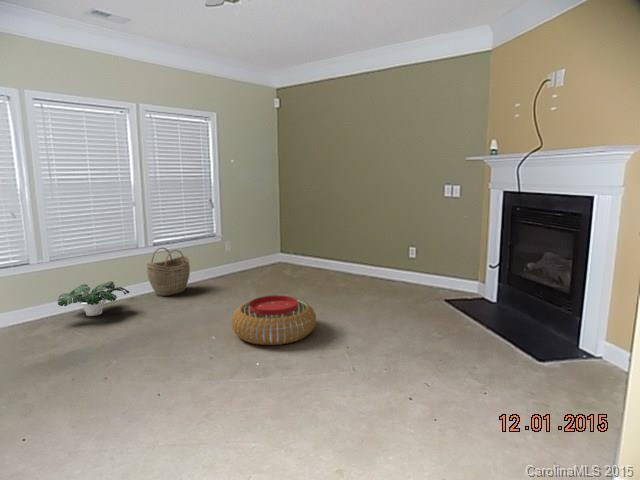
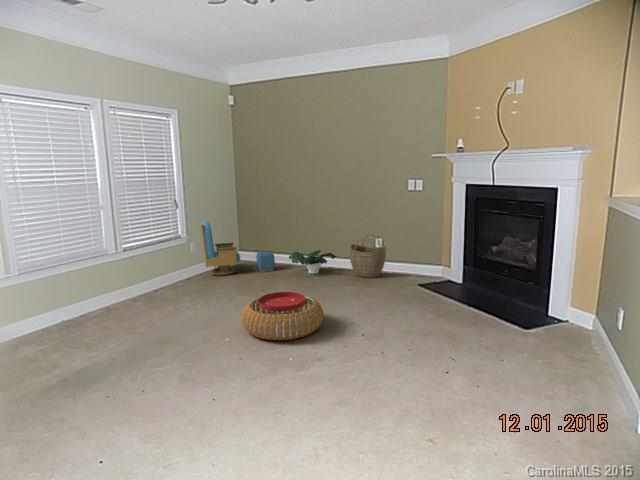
armchair: none [234,221,306,275] -> present [200,221,275,275]
woven basket: present [147,248,190,296] -> present [350,235,386,278]
potted plant: present [58,282,129,316] -> present [289,250,336,273]

